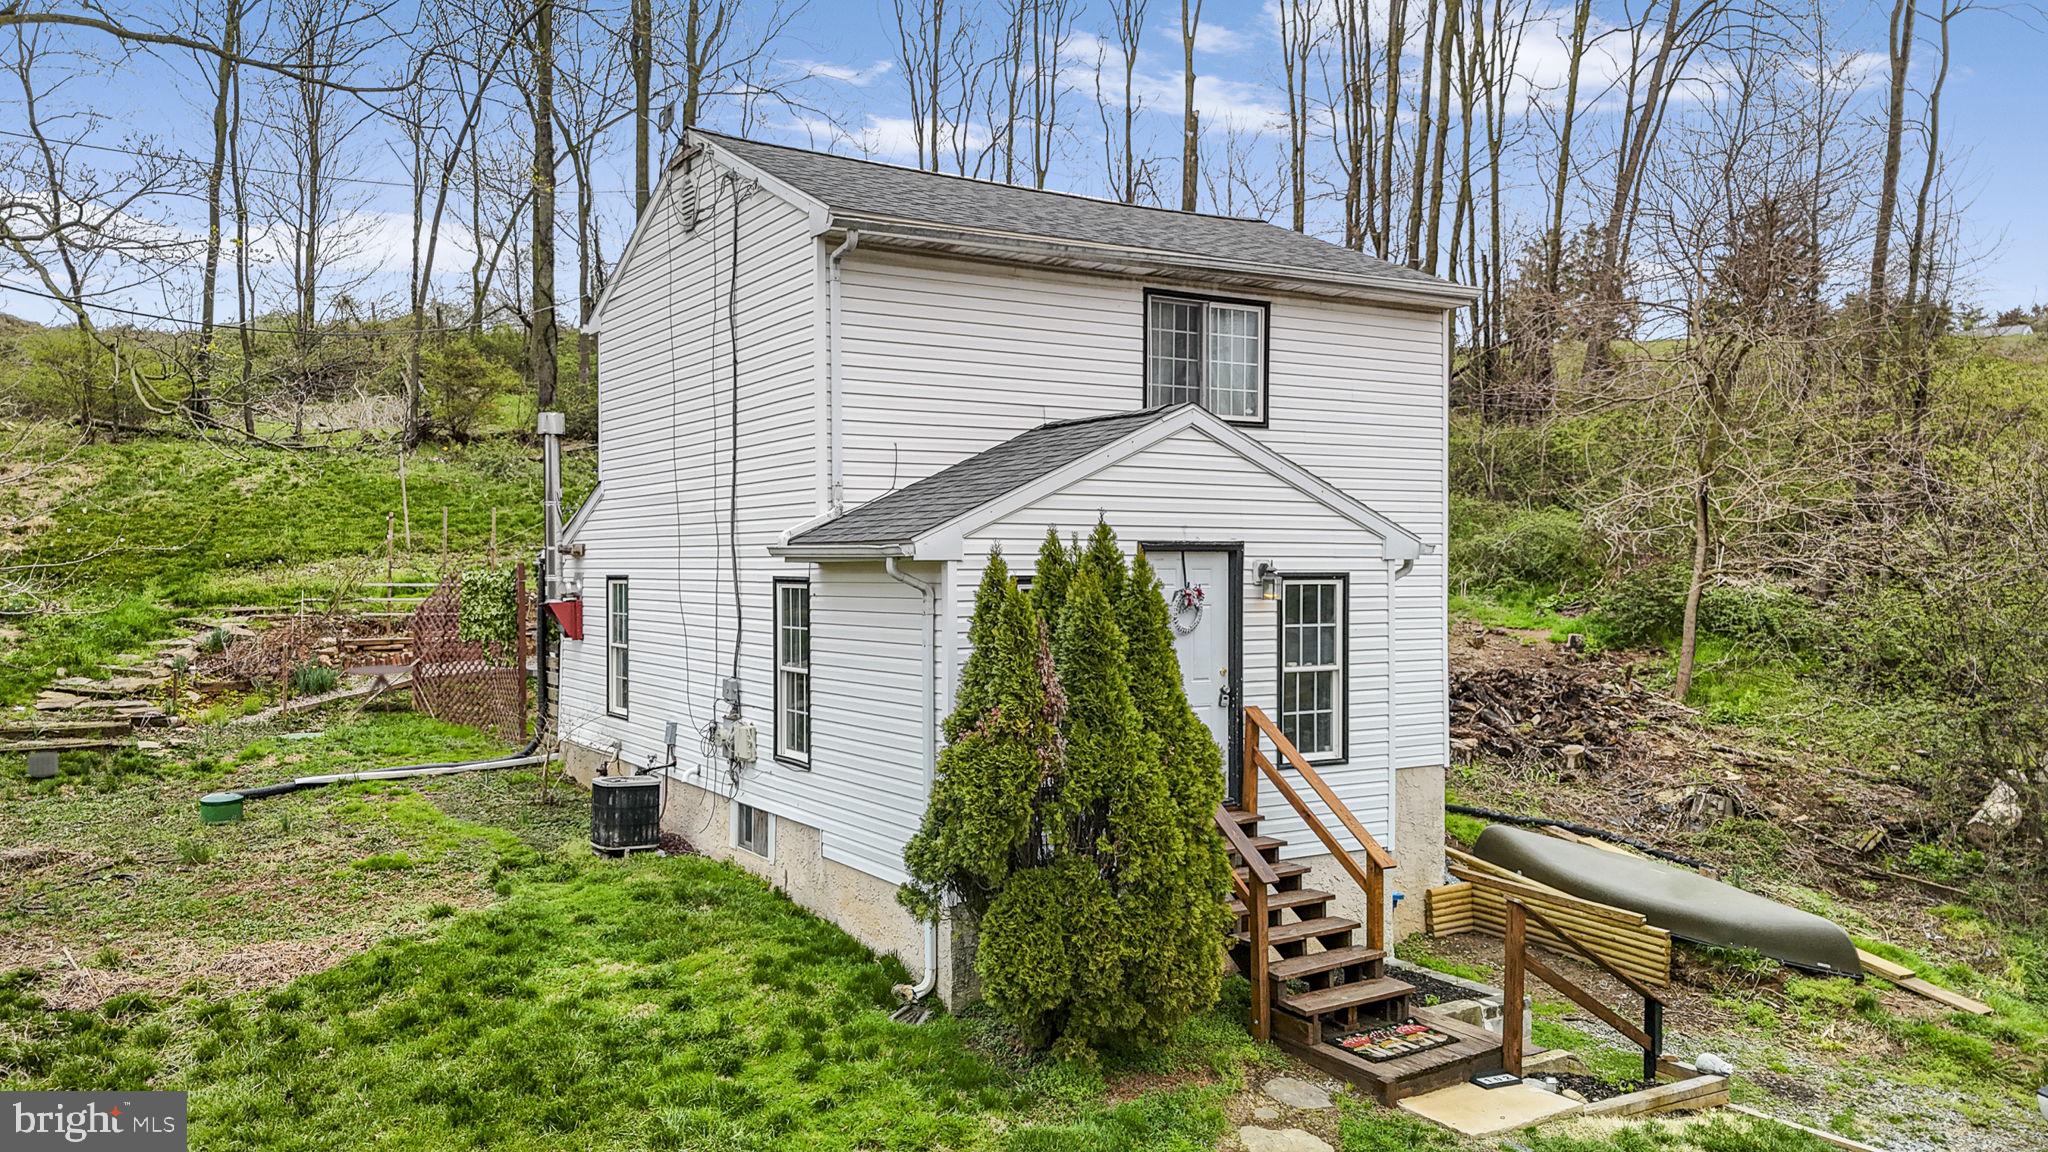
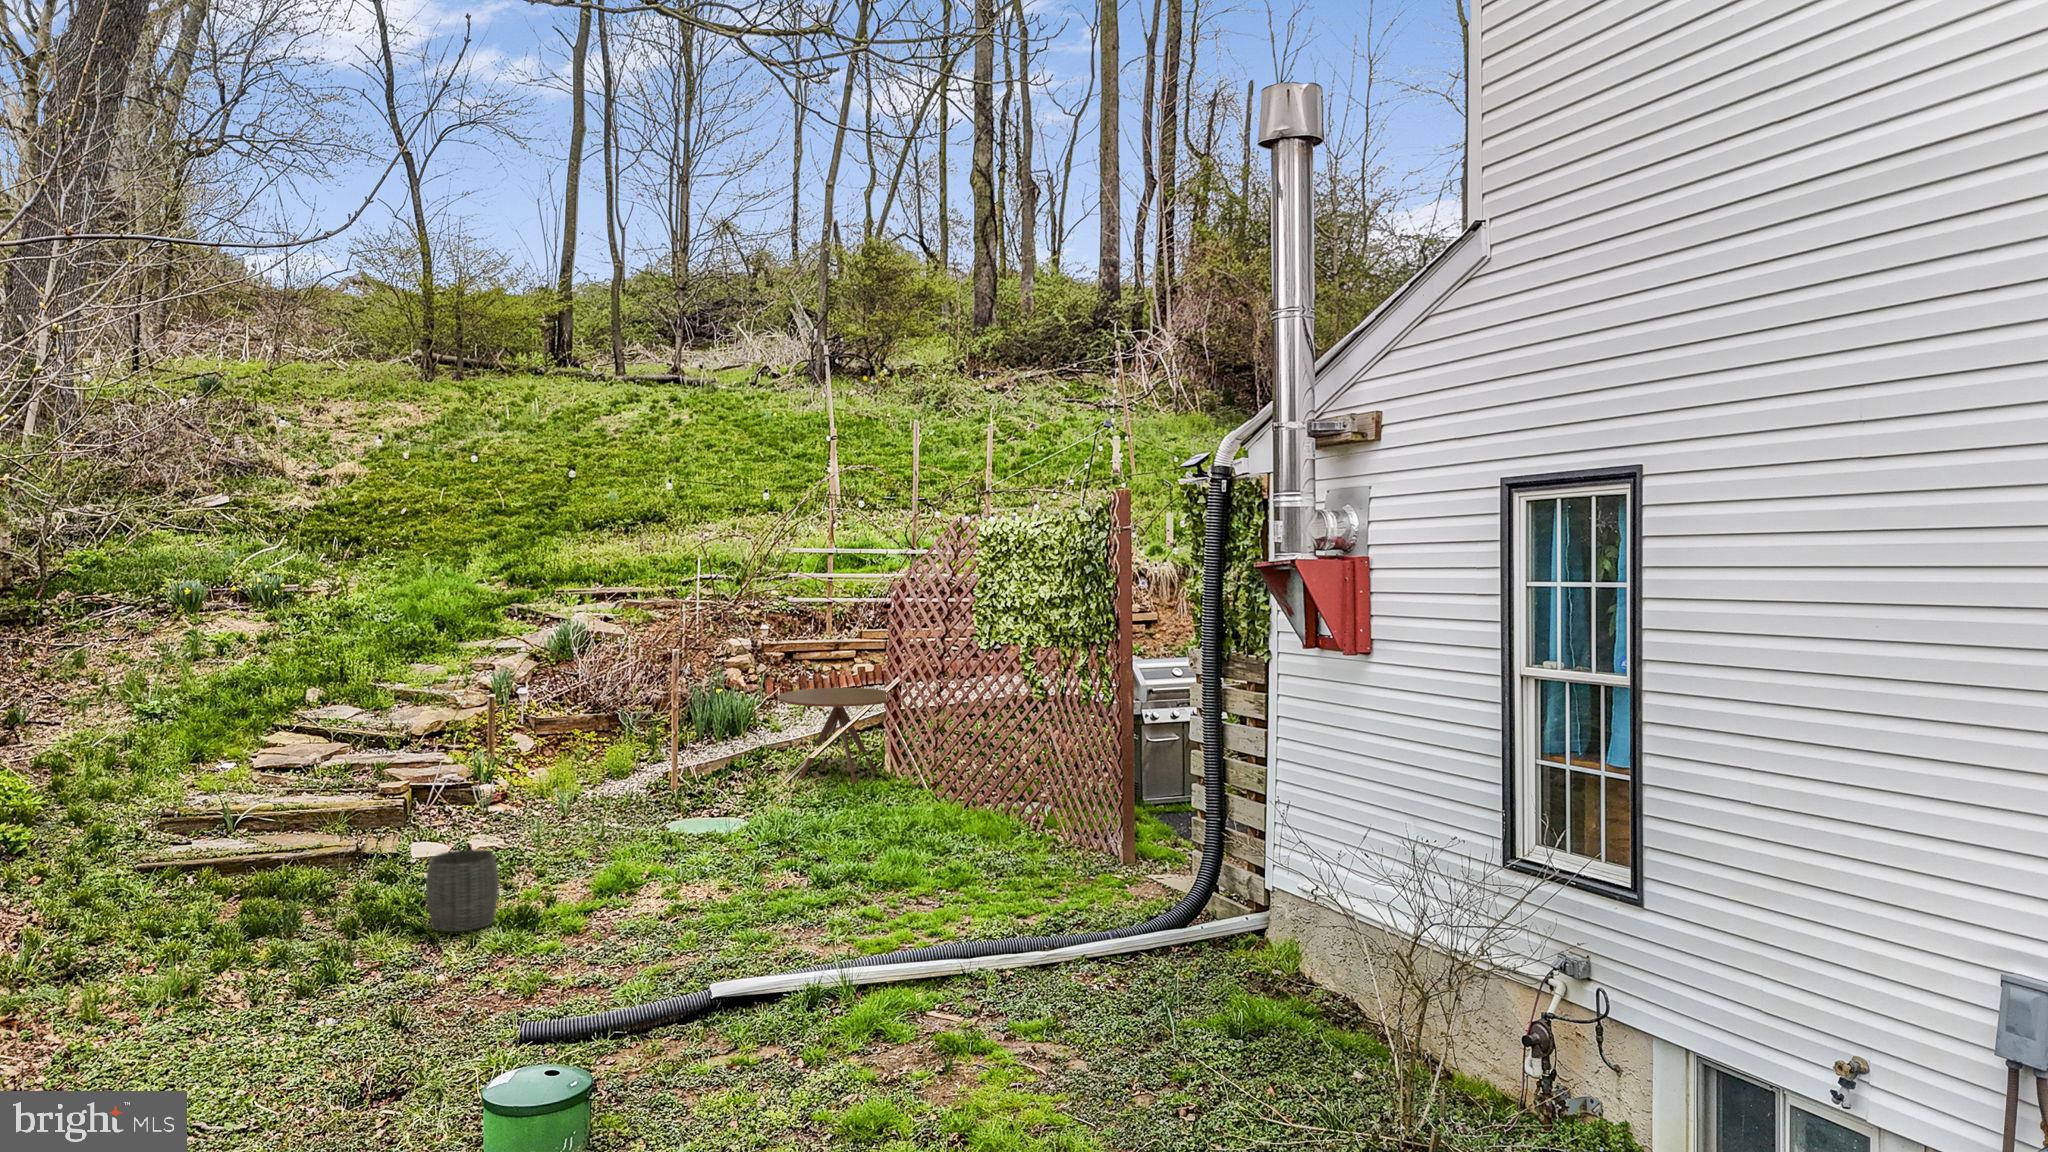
woven basket: none [160,735,194,768] -> present [426,850,499,932]
planter: present [28,752,58,778] -> none [139,891,207,956]

